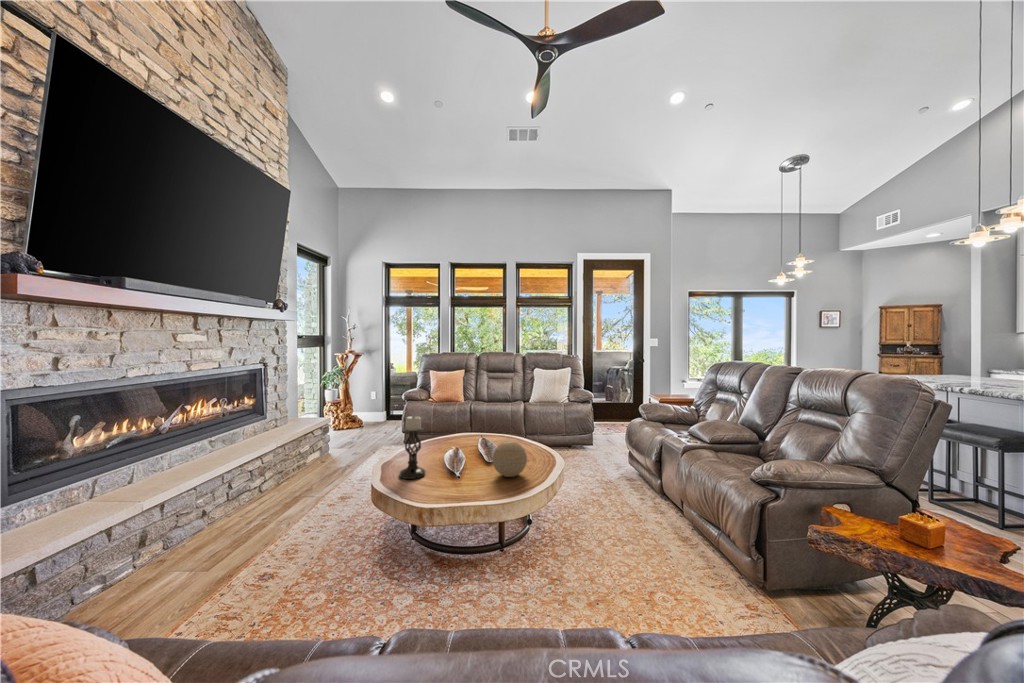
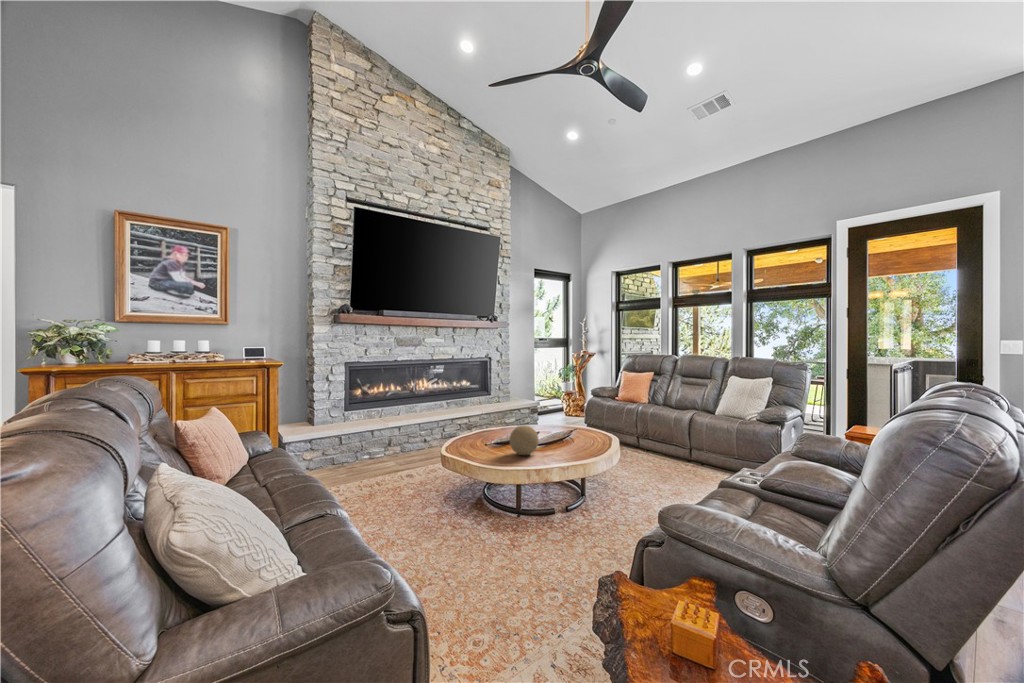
candle holder: present [399,415,425,479] -> none [471,396,490,441]

